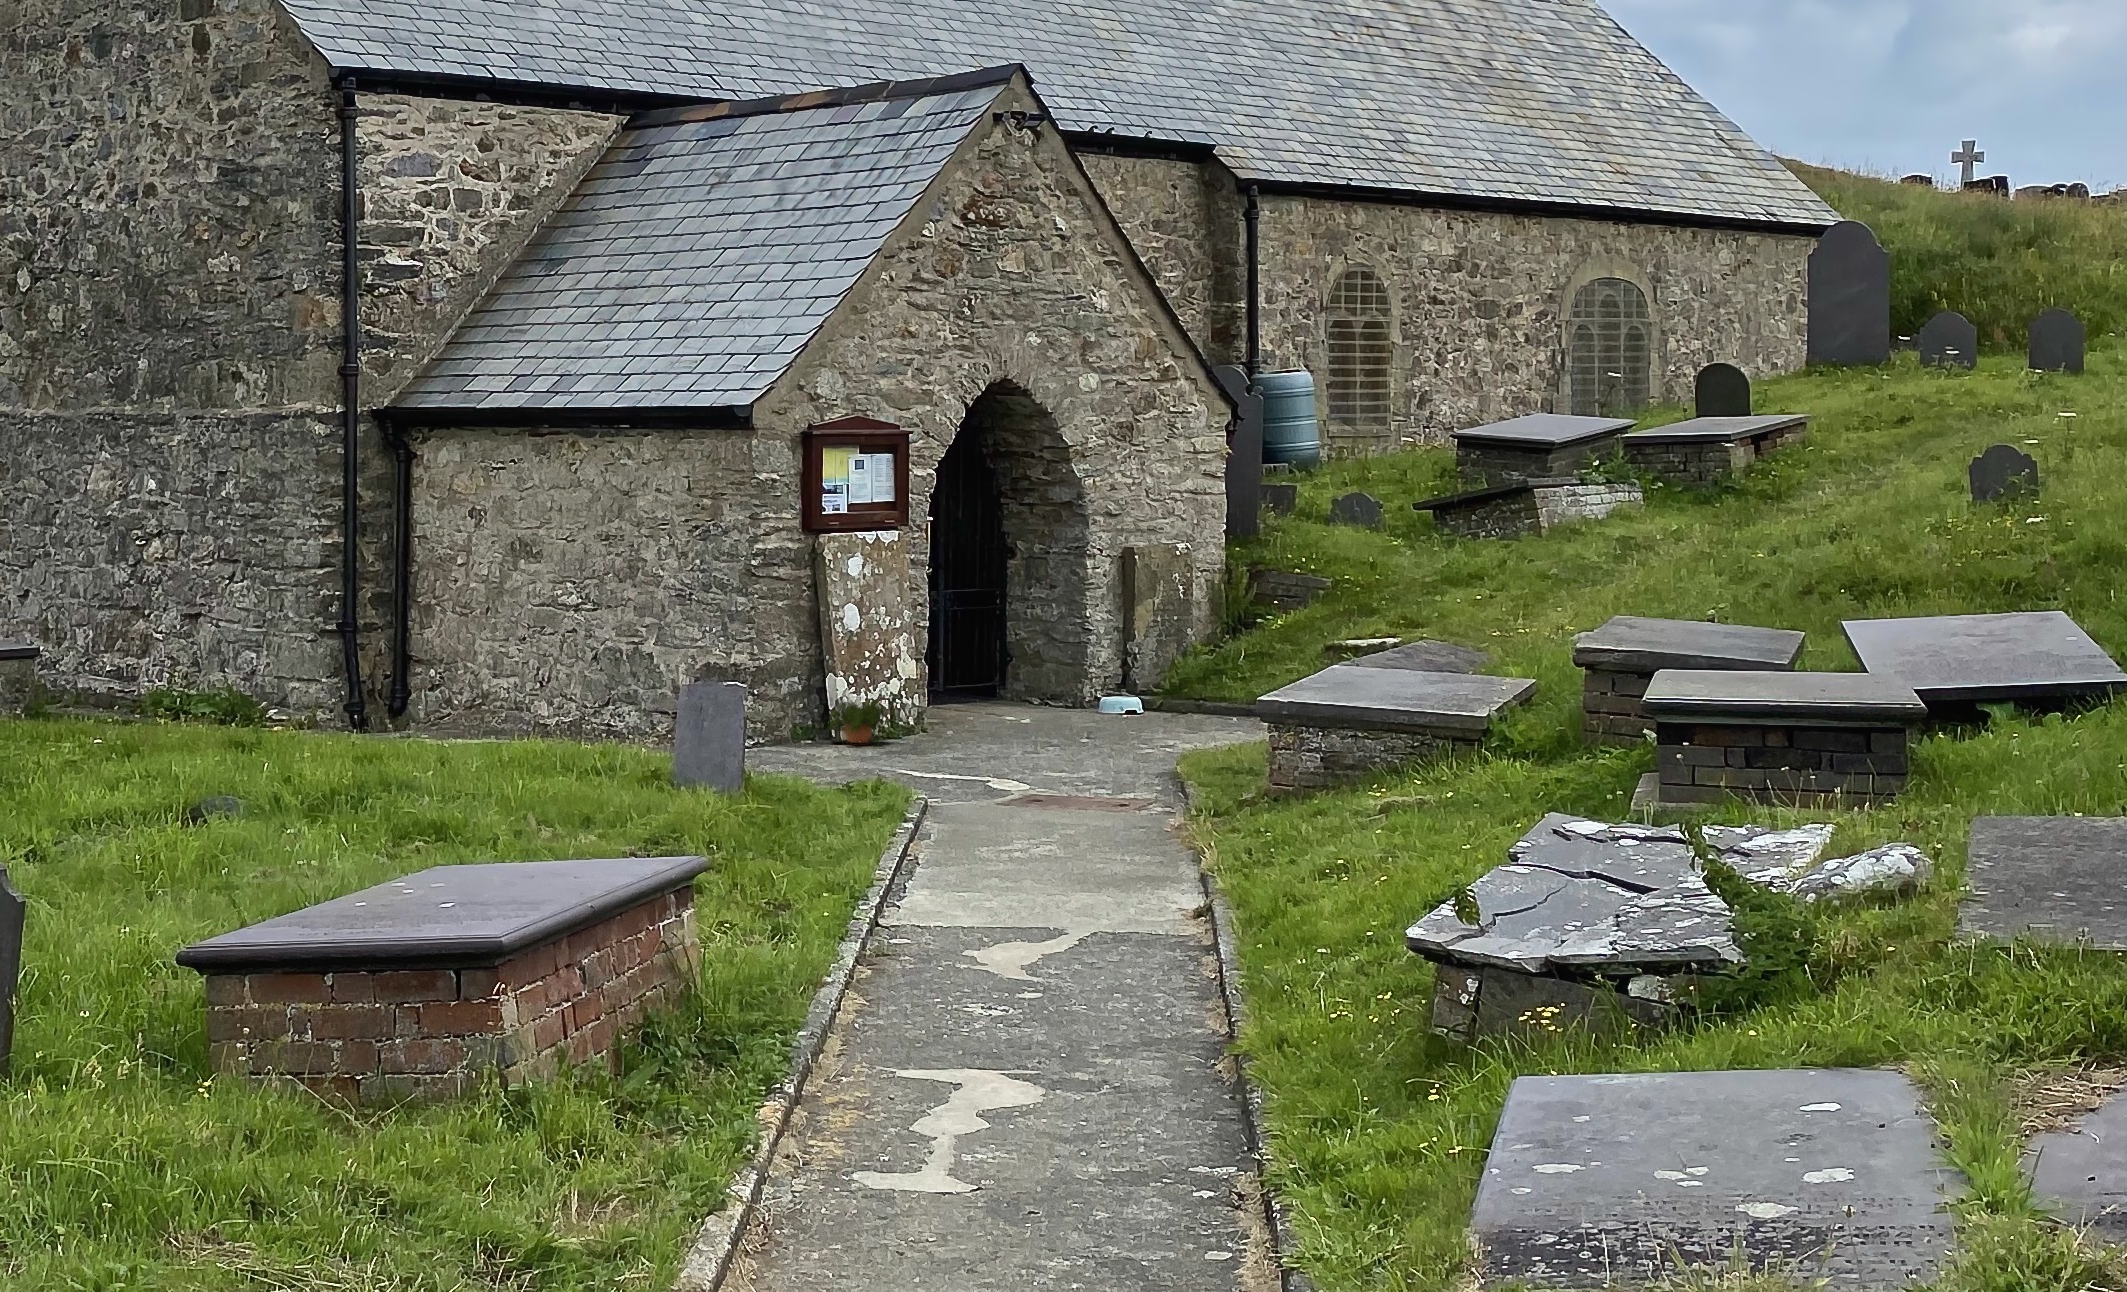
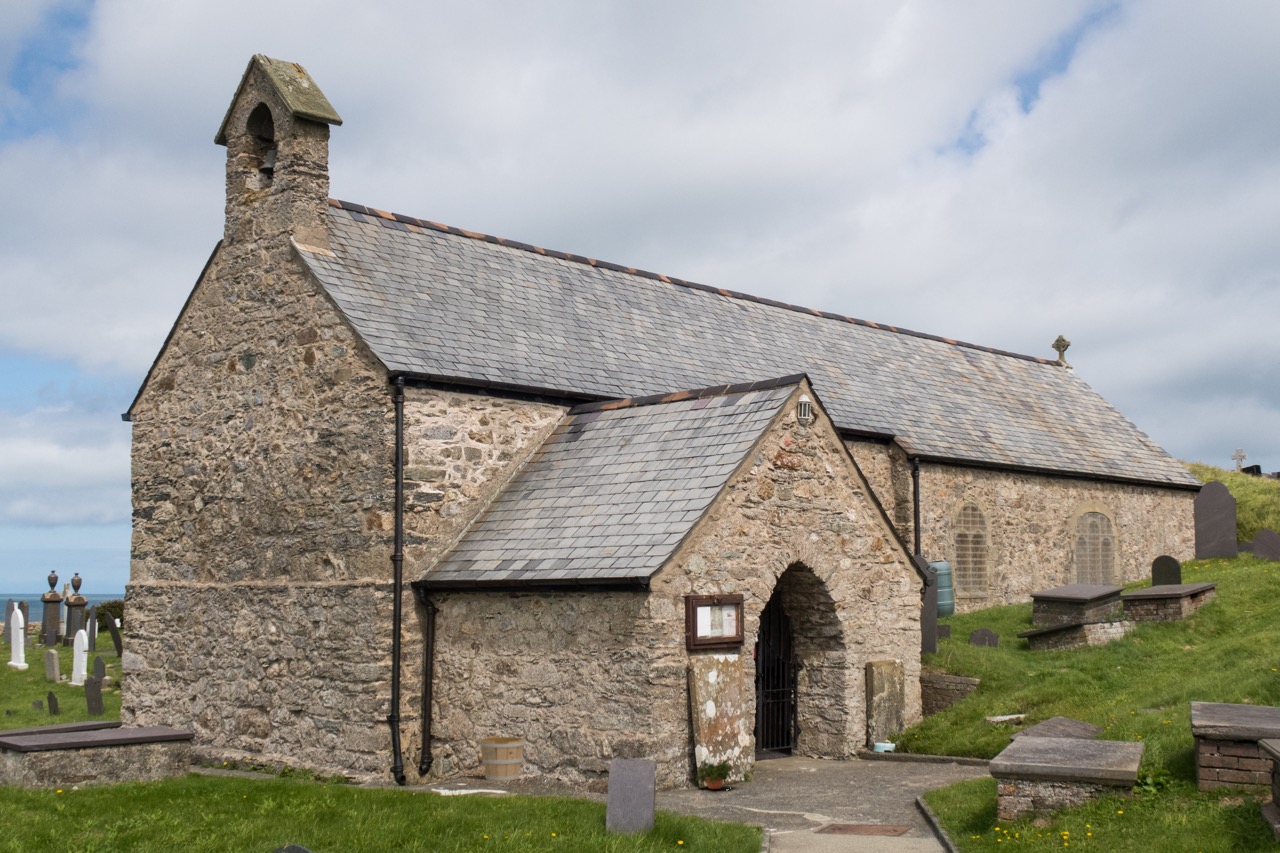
wooden bucket: none [485,656,558,727] -> present [480,736,526,781]

